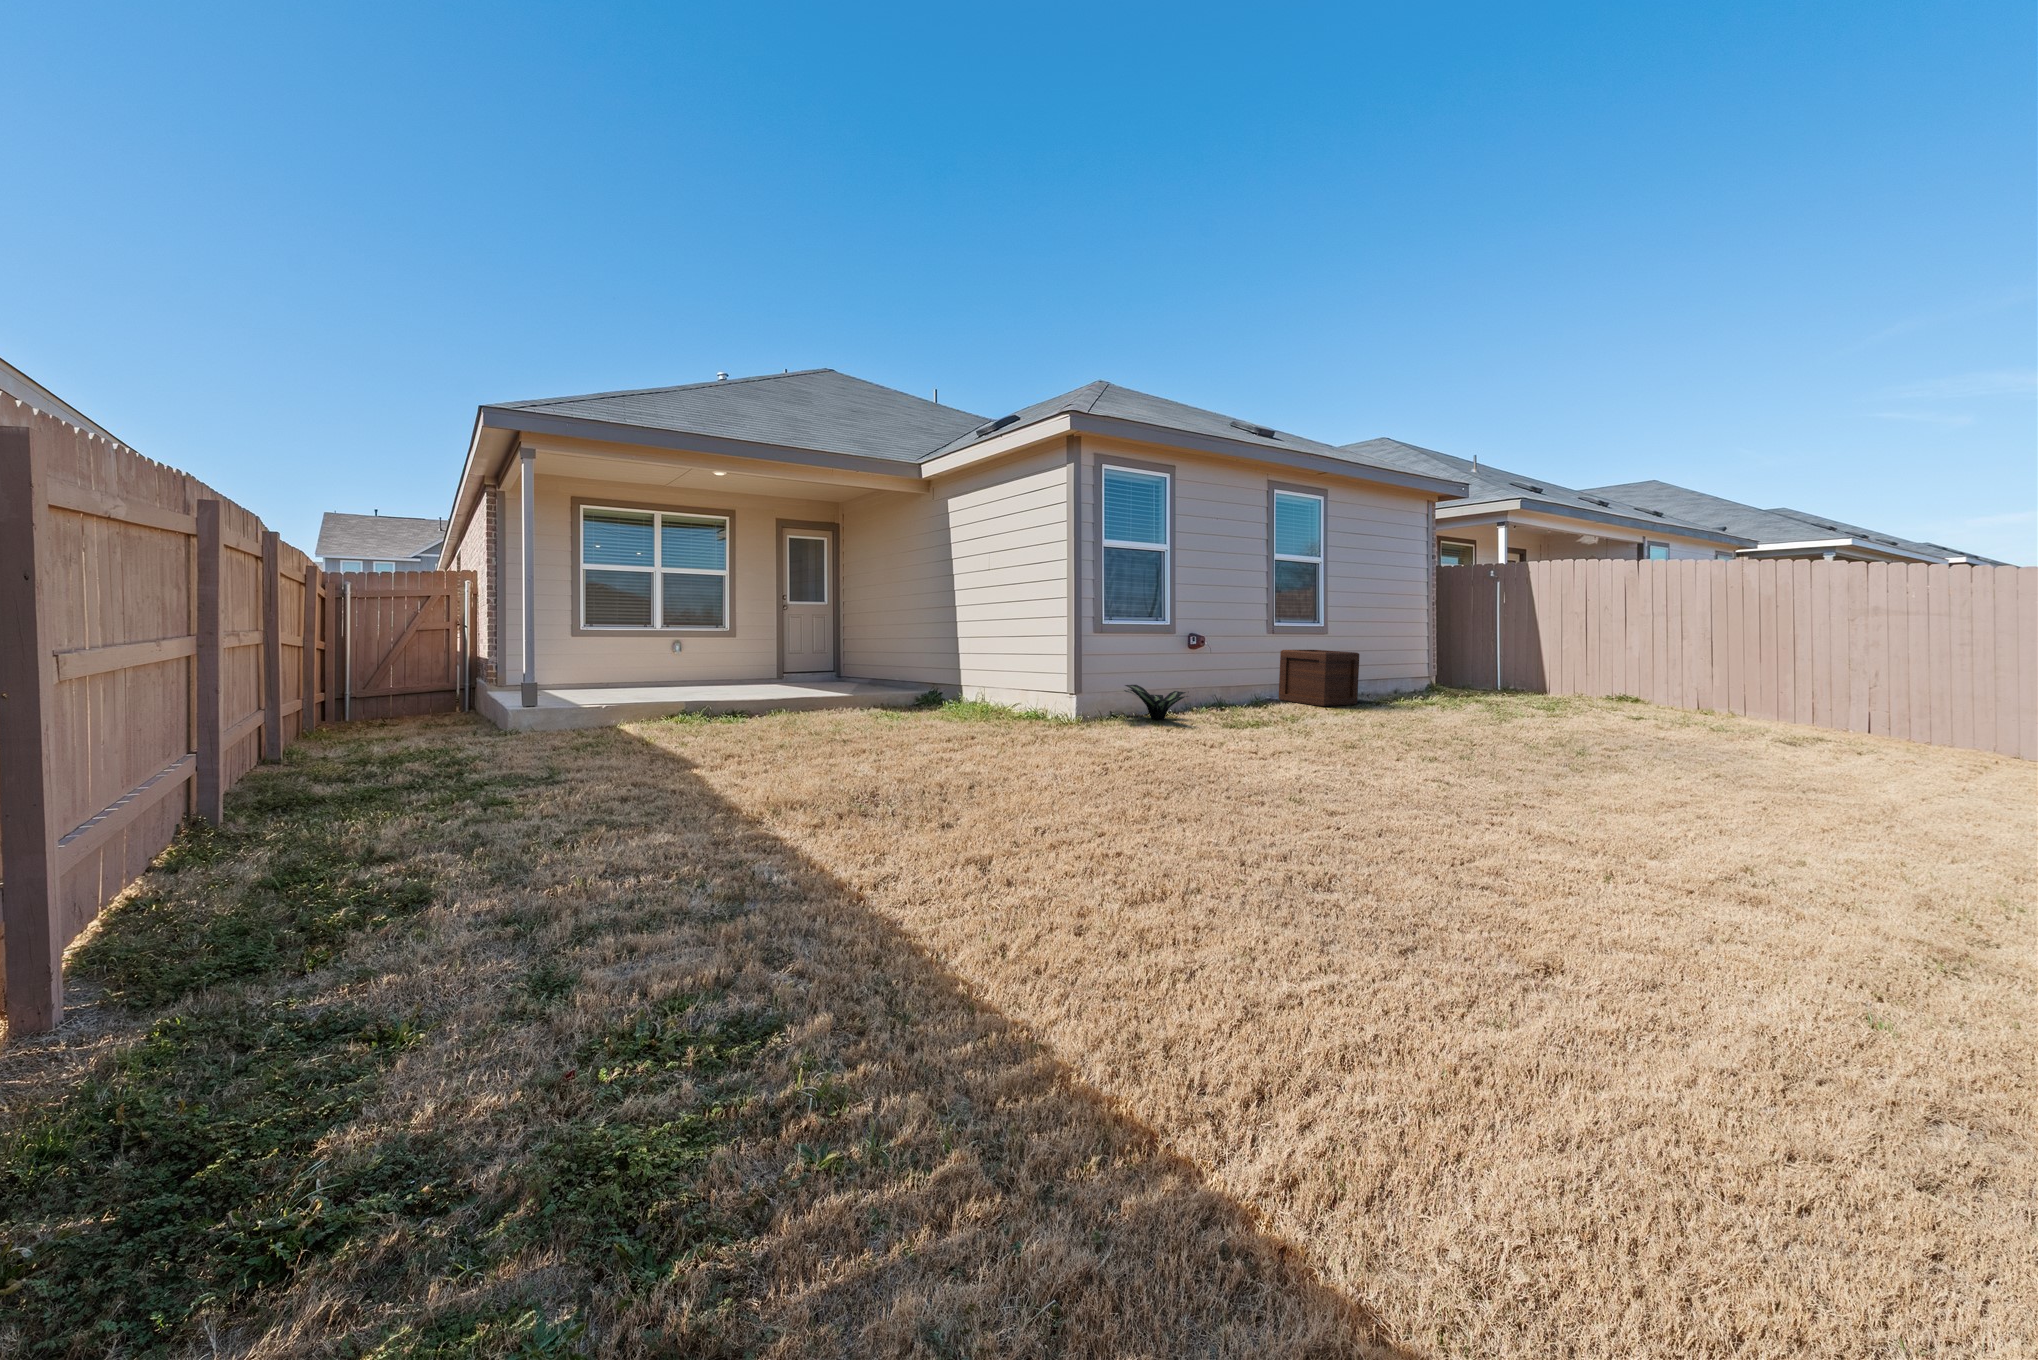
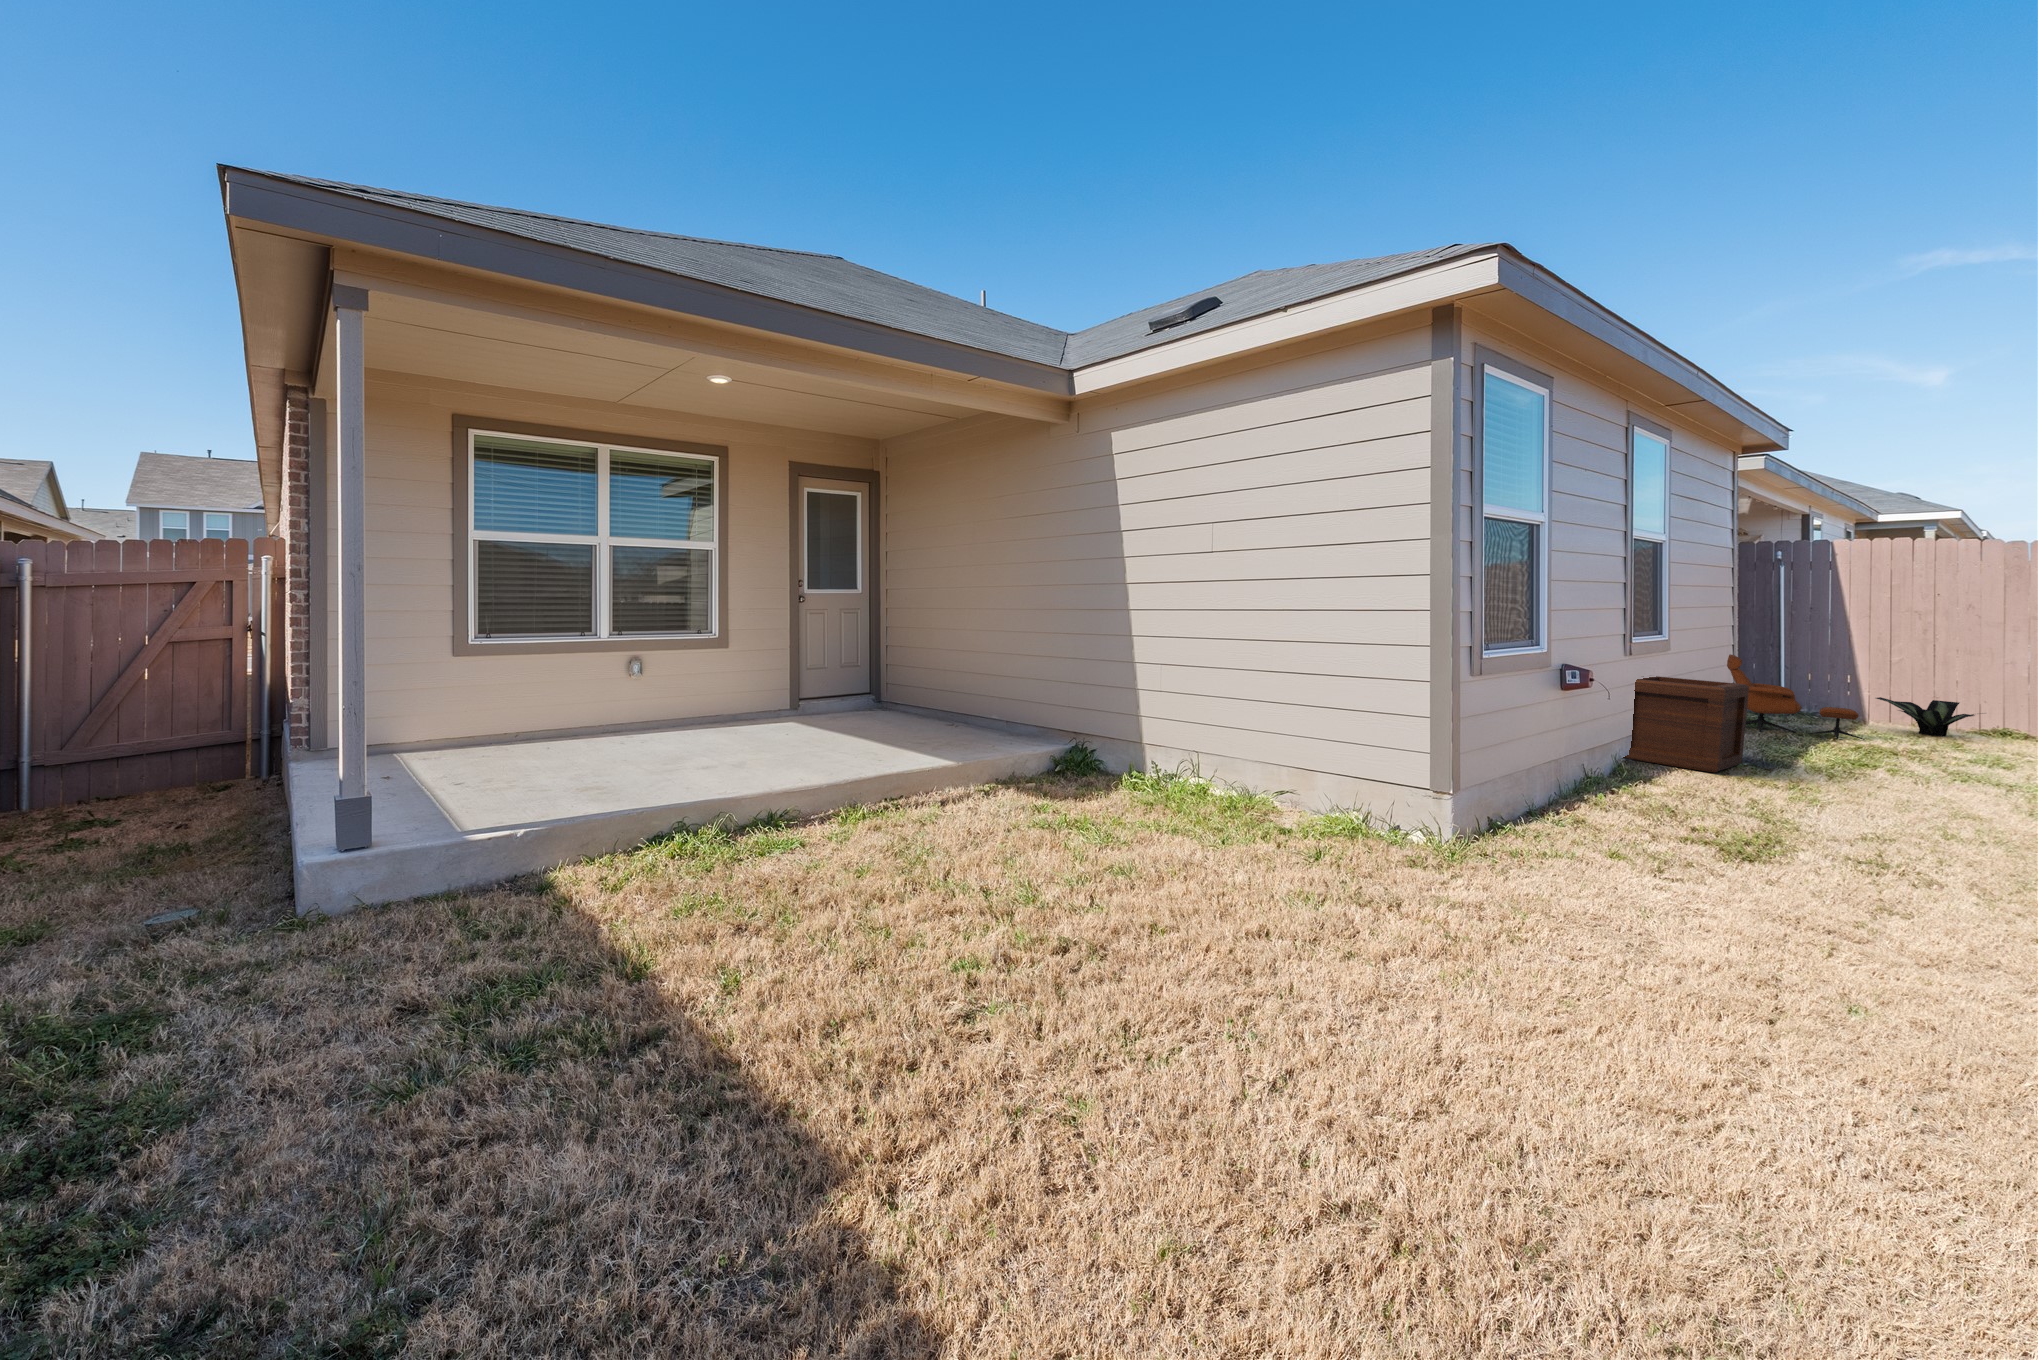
lounge chair: none [1418,641,1500,698] -> present [1727,654,1865,740]
potted plant: present [1124,685,1188,720] -> present [1876,697,1974,737]

